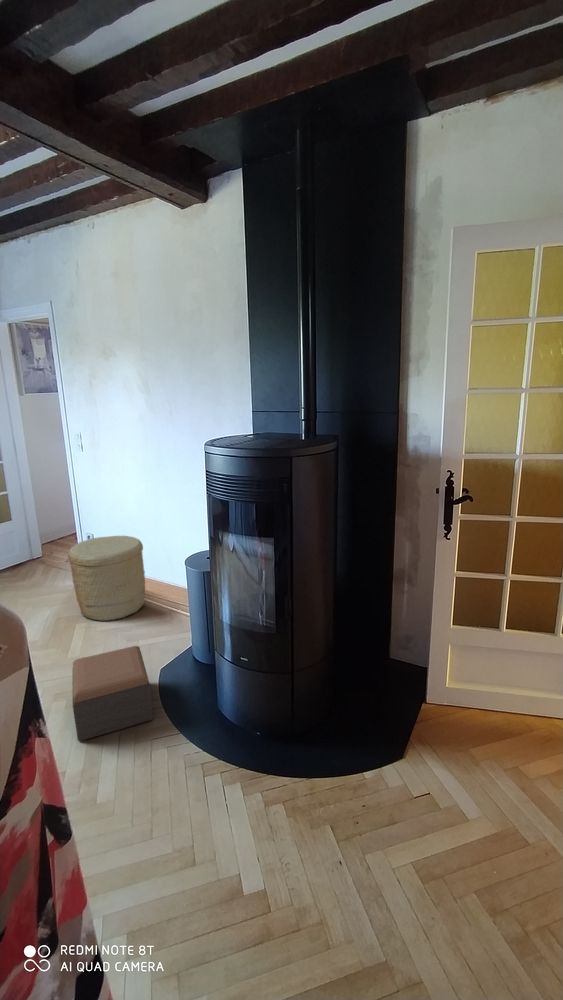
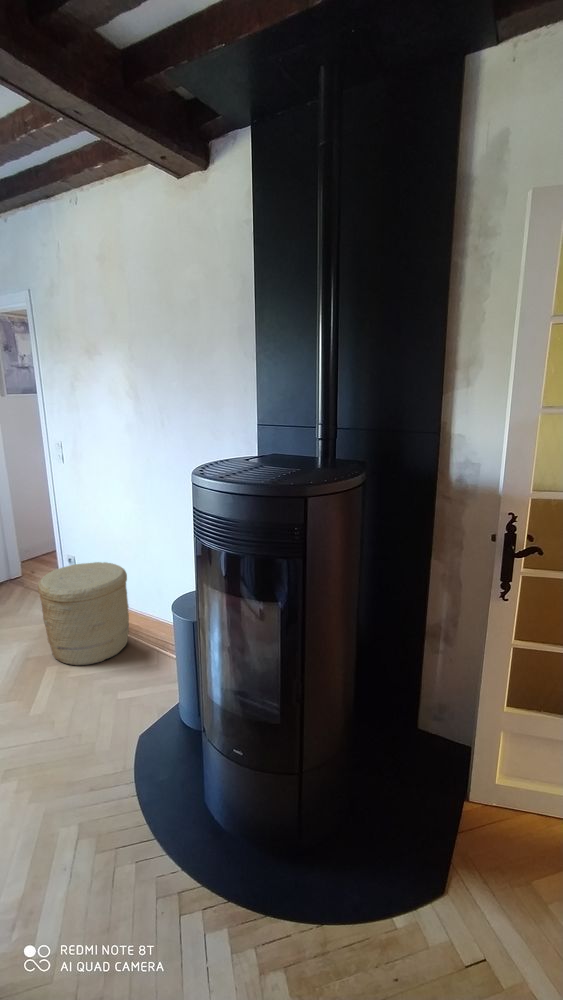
footstool: present [72,646,153,741] -> none [16,714,122,847]

